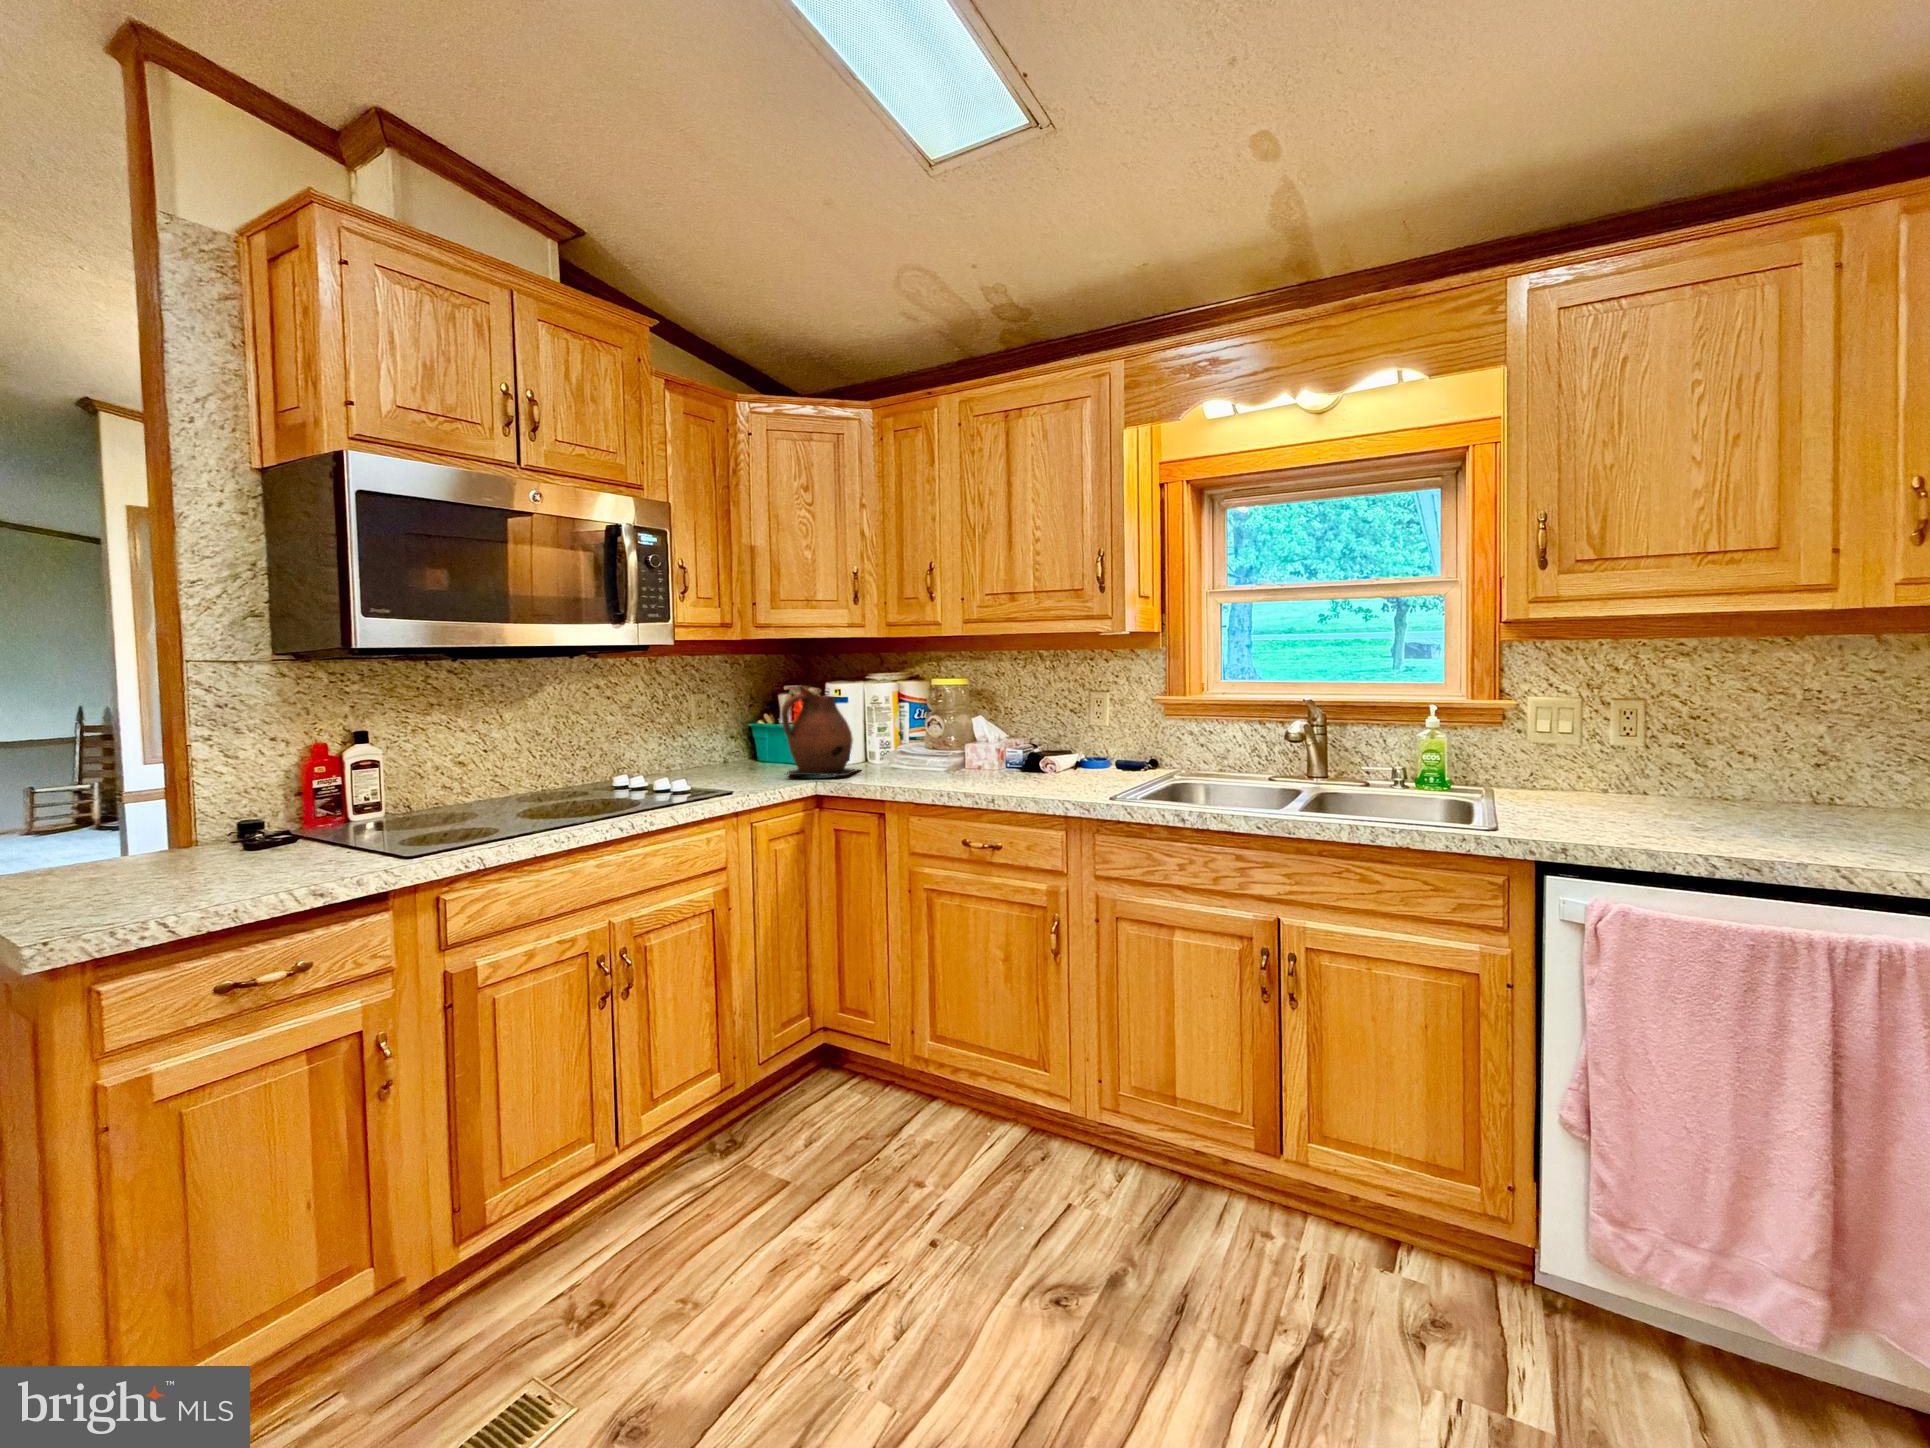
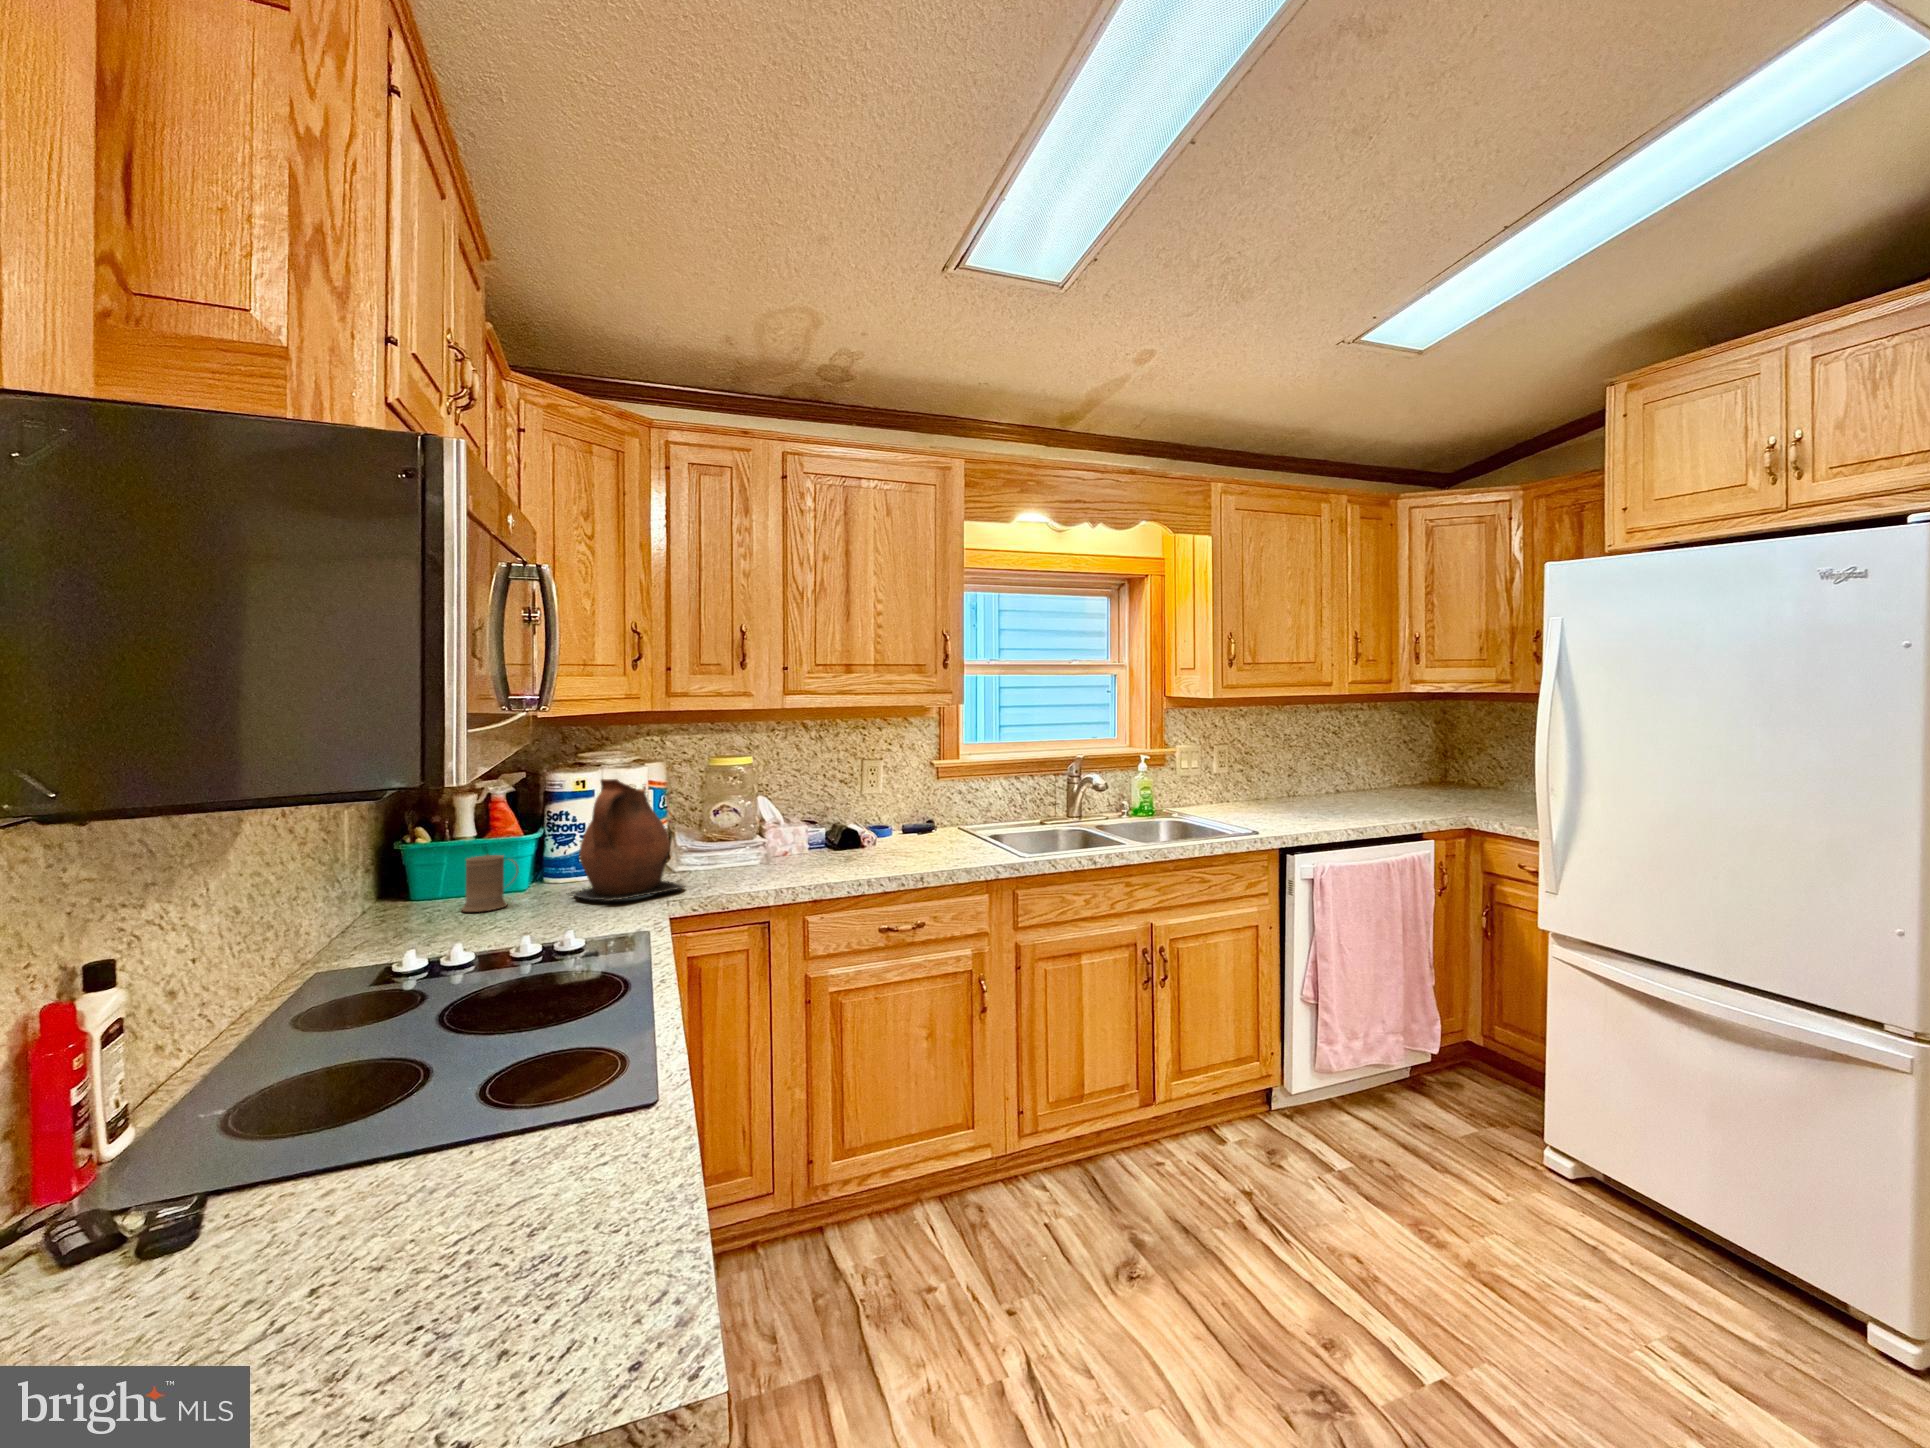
mug: none [743,736,771,771] -> present [462,855,518,912]

